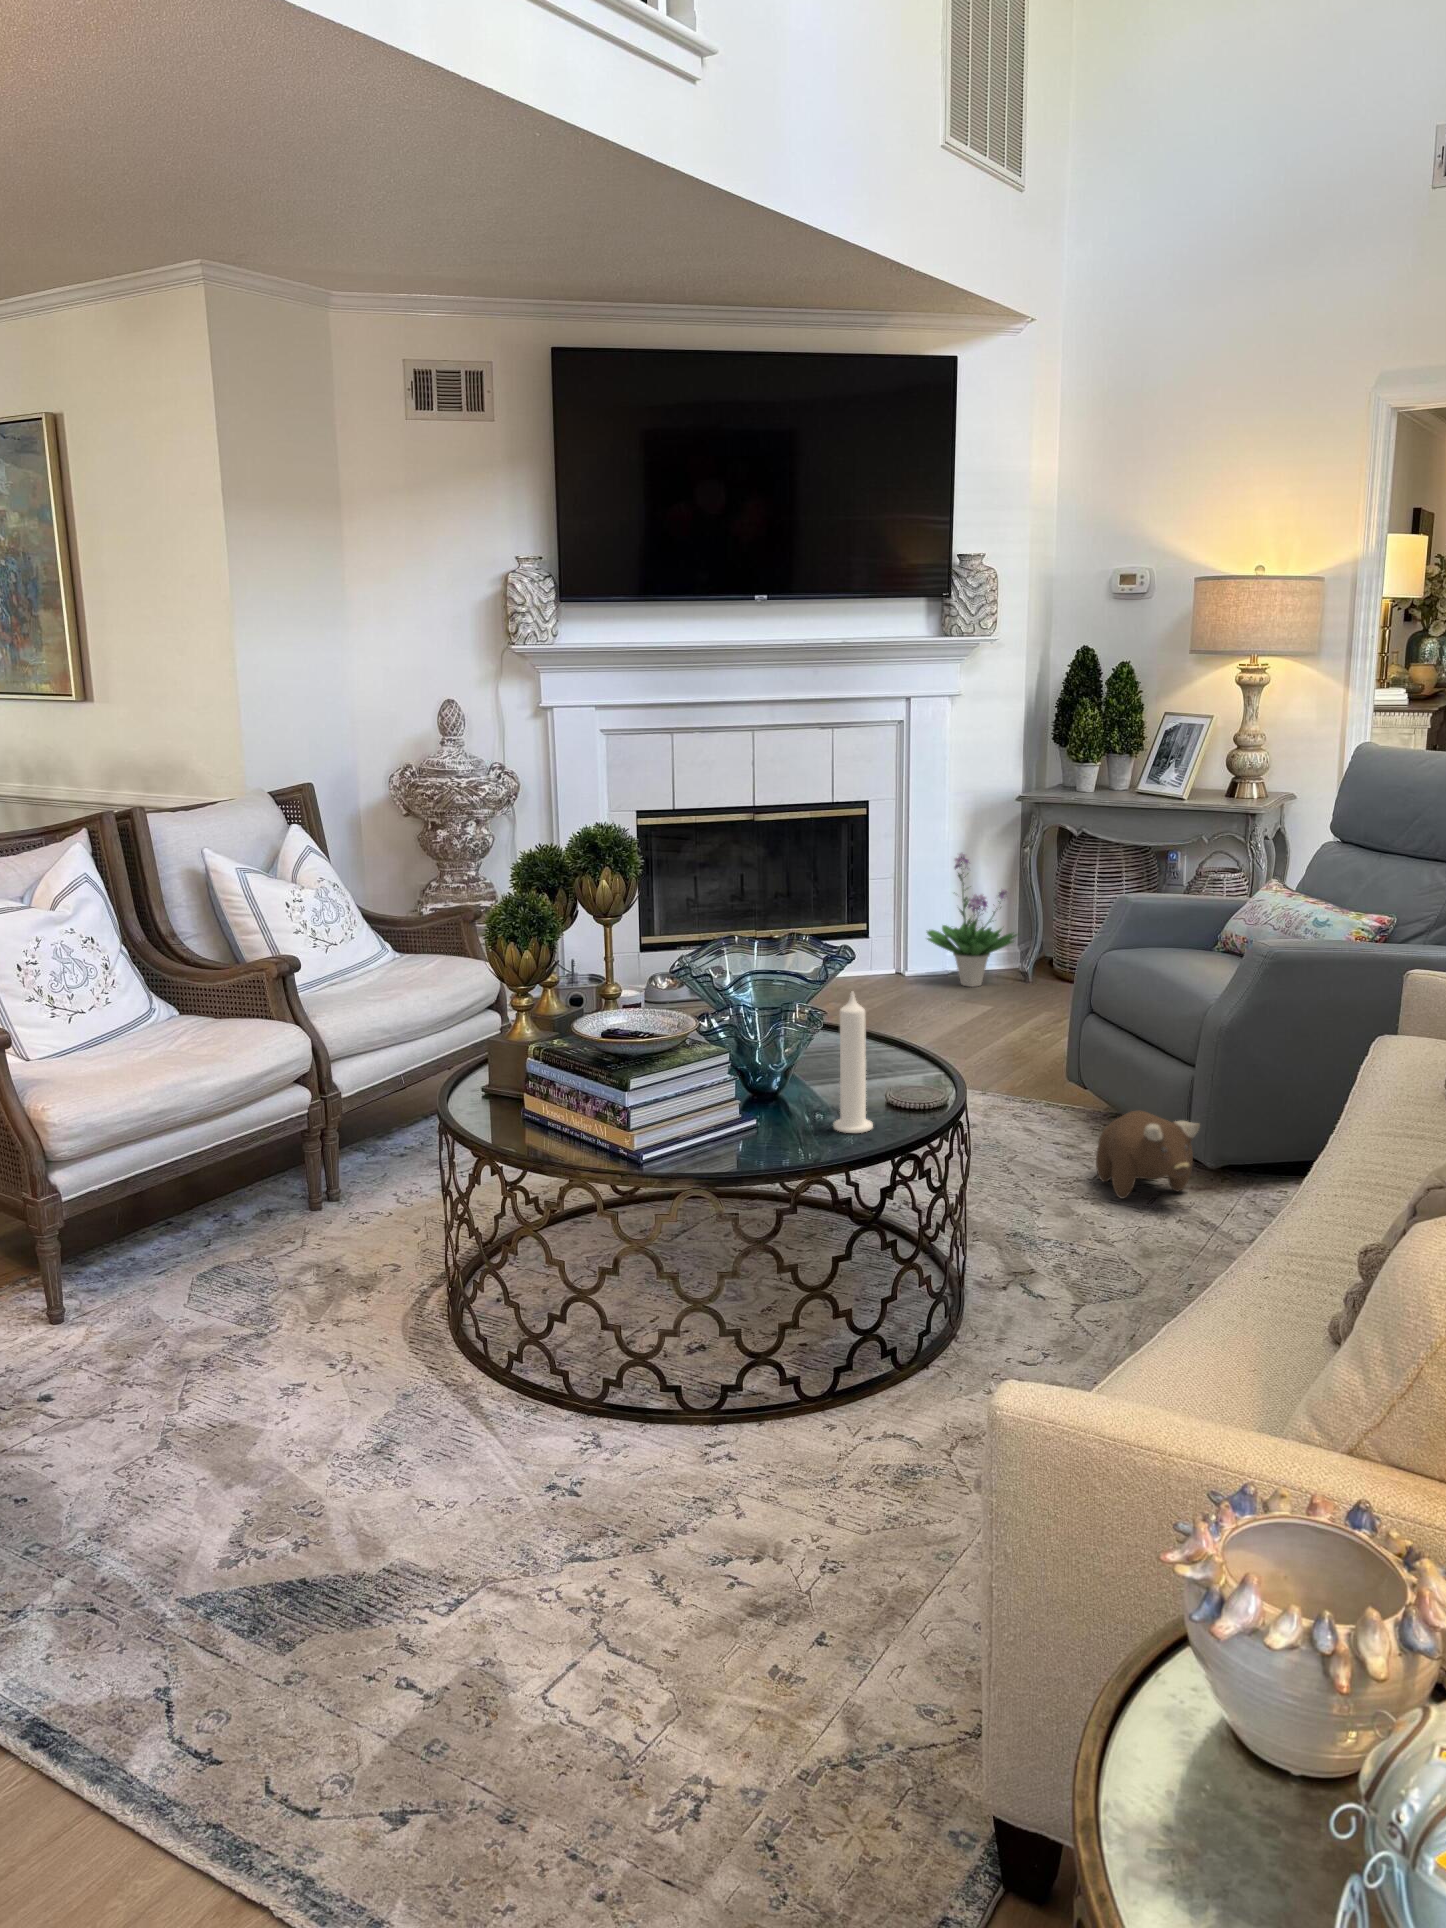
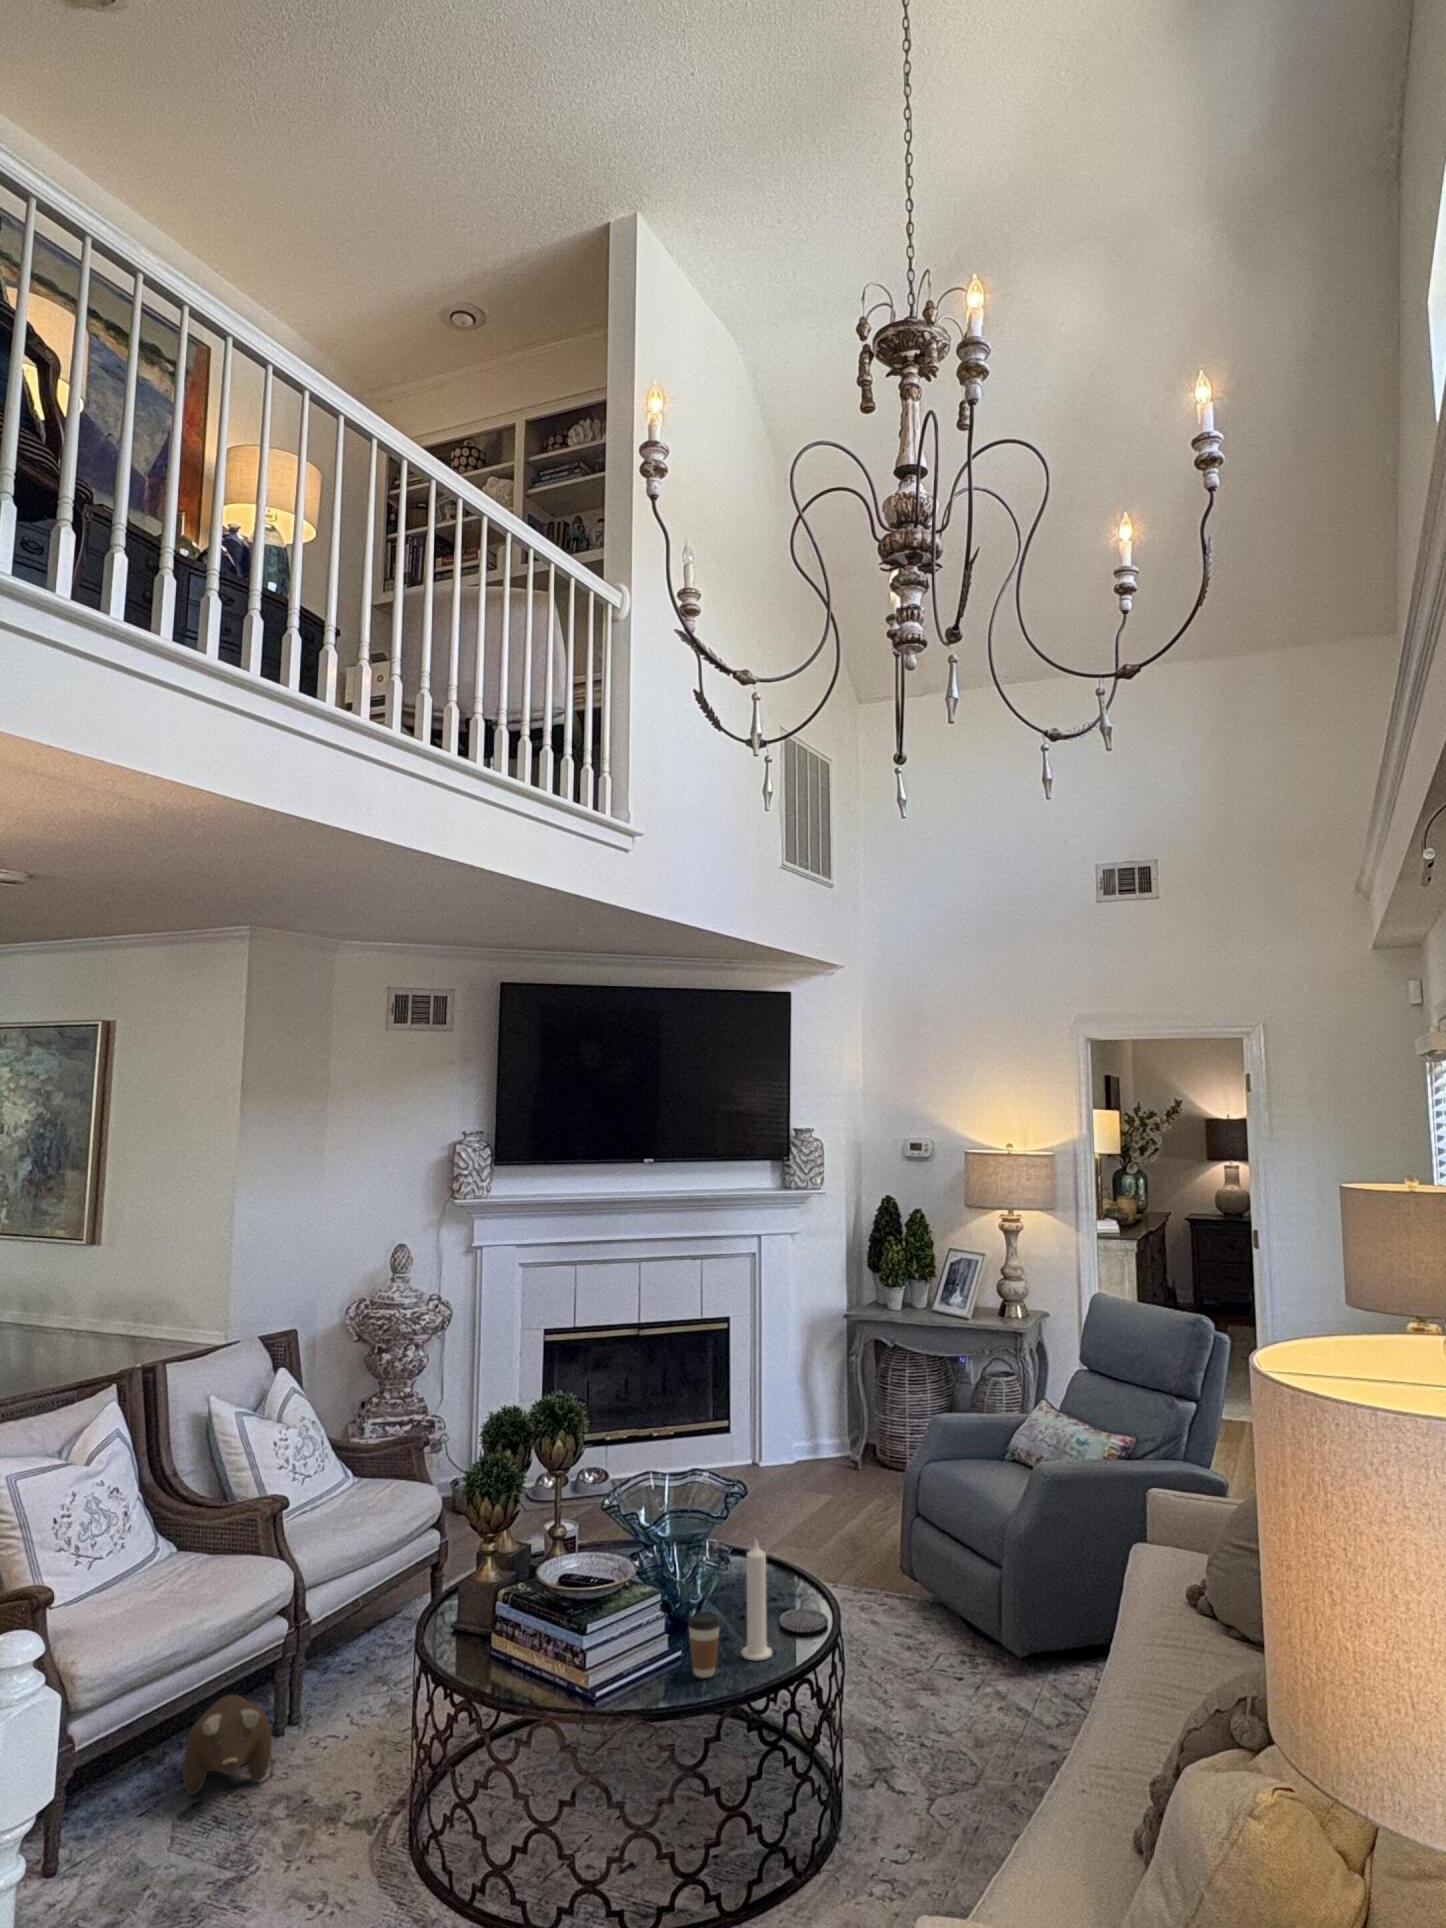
potted plant: present [927,853,1018,987] -> none [773,1361,850,1477]
coffee cup: none [760,1074,802,1147] -> present [688,1612,720,1678]
plush toy: present [1096,1111,1200,1199] -> present [183,1695,272,1795]

